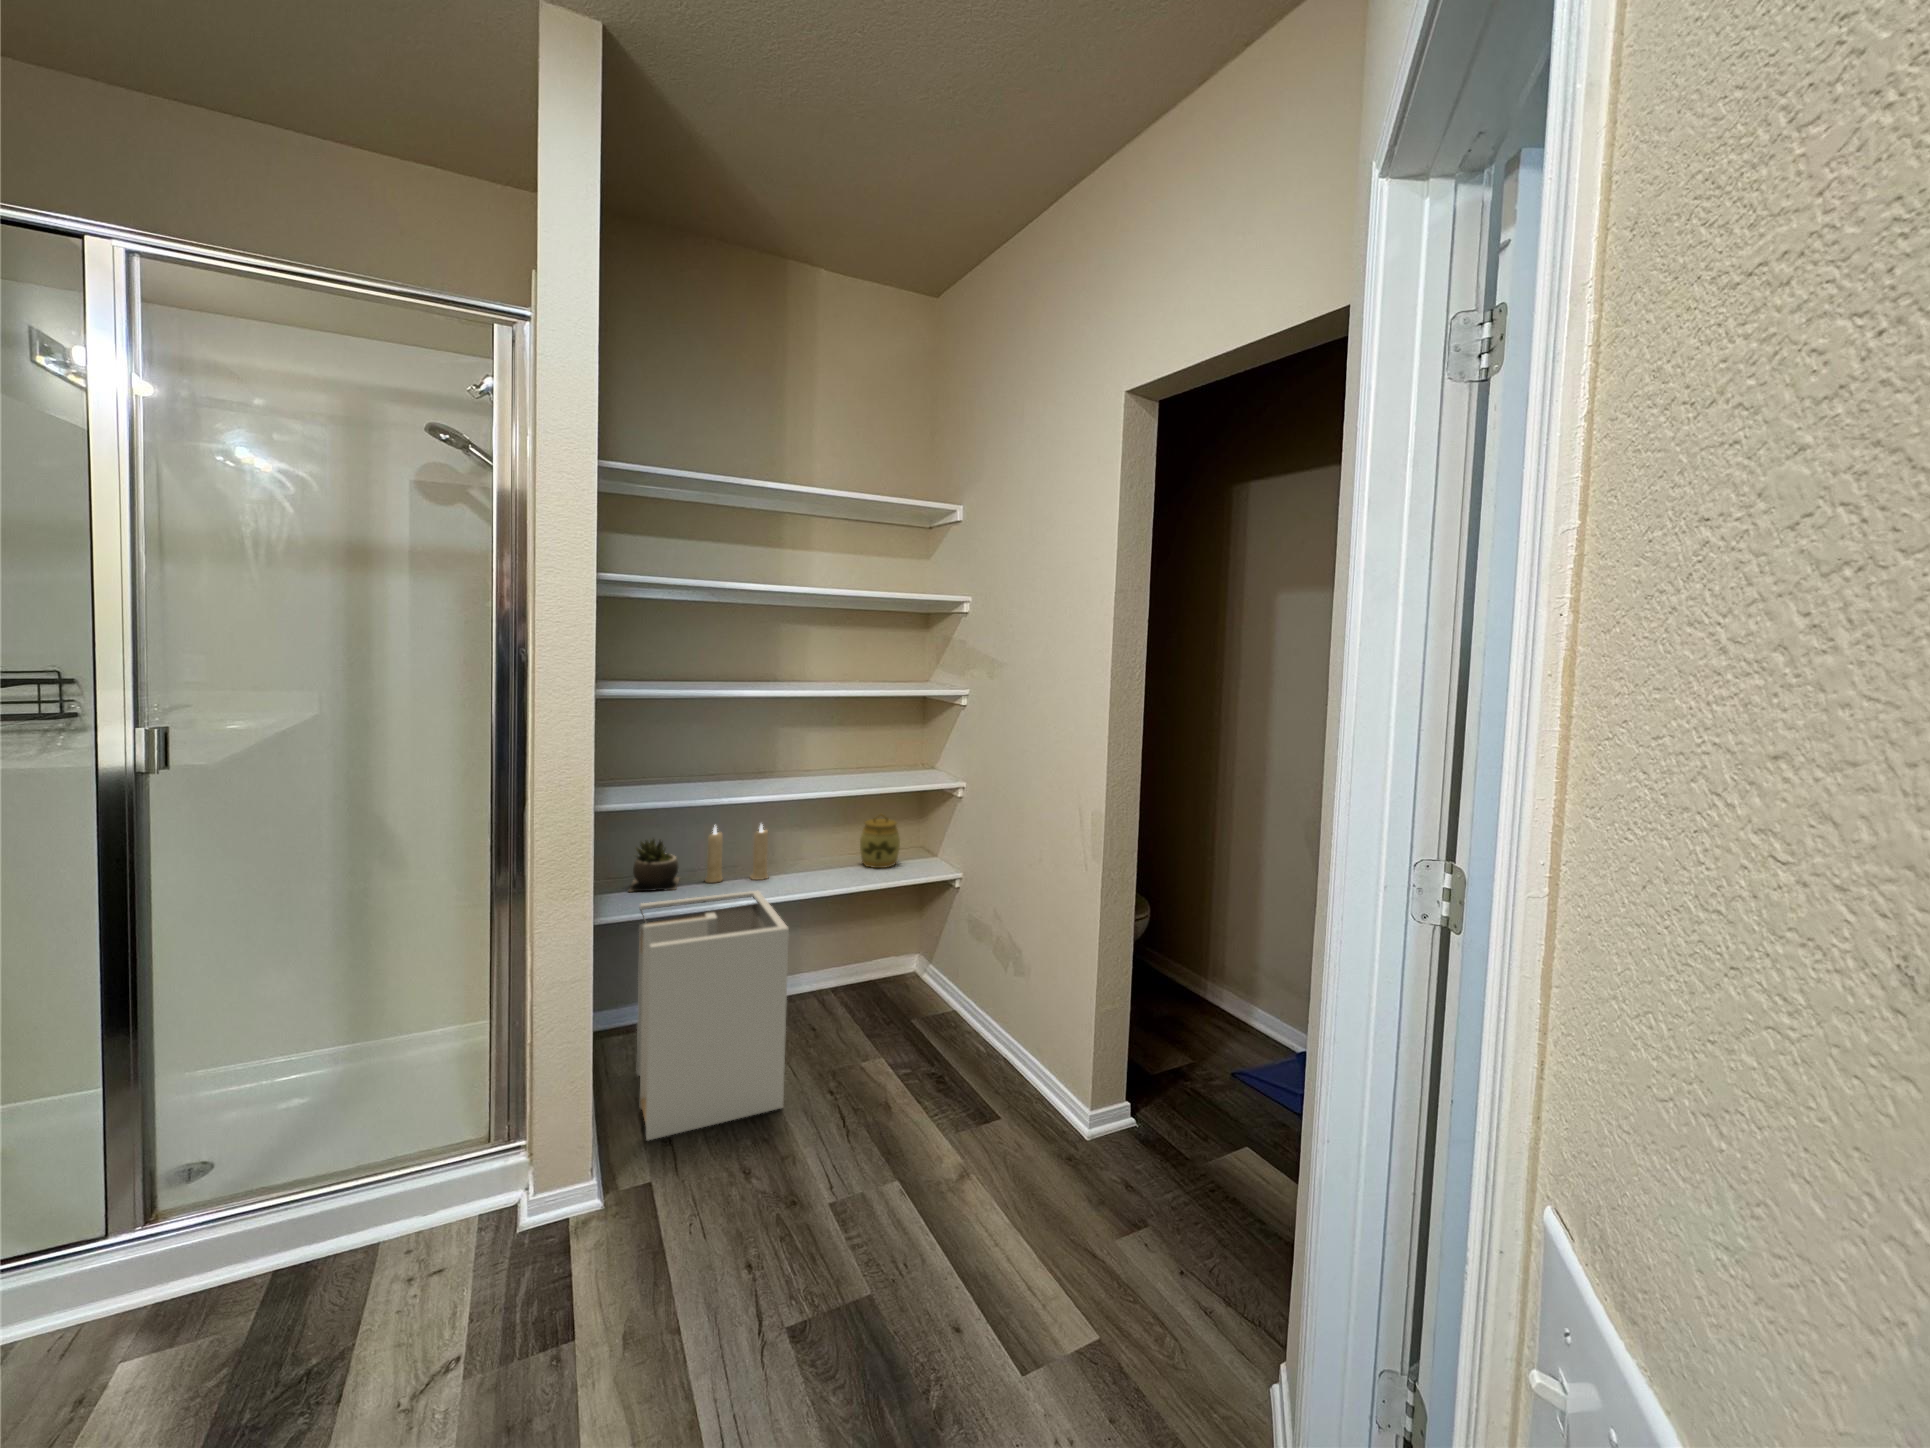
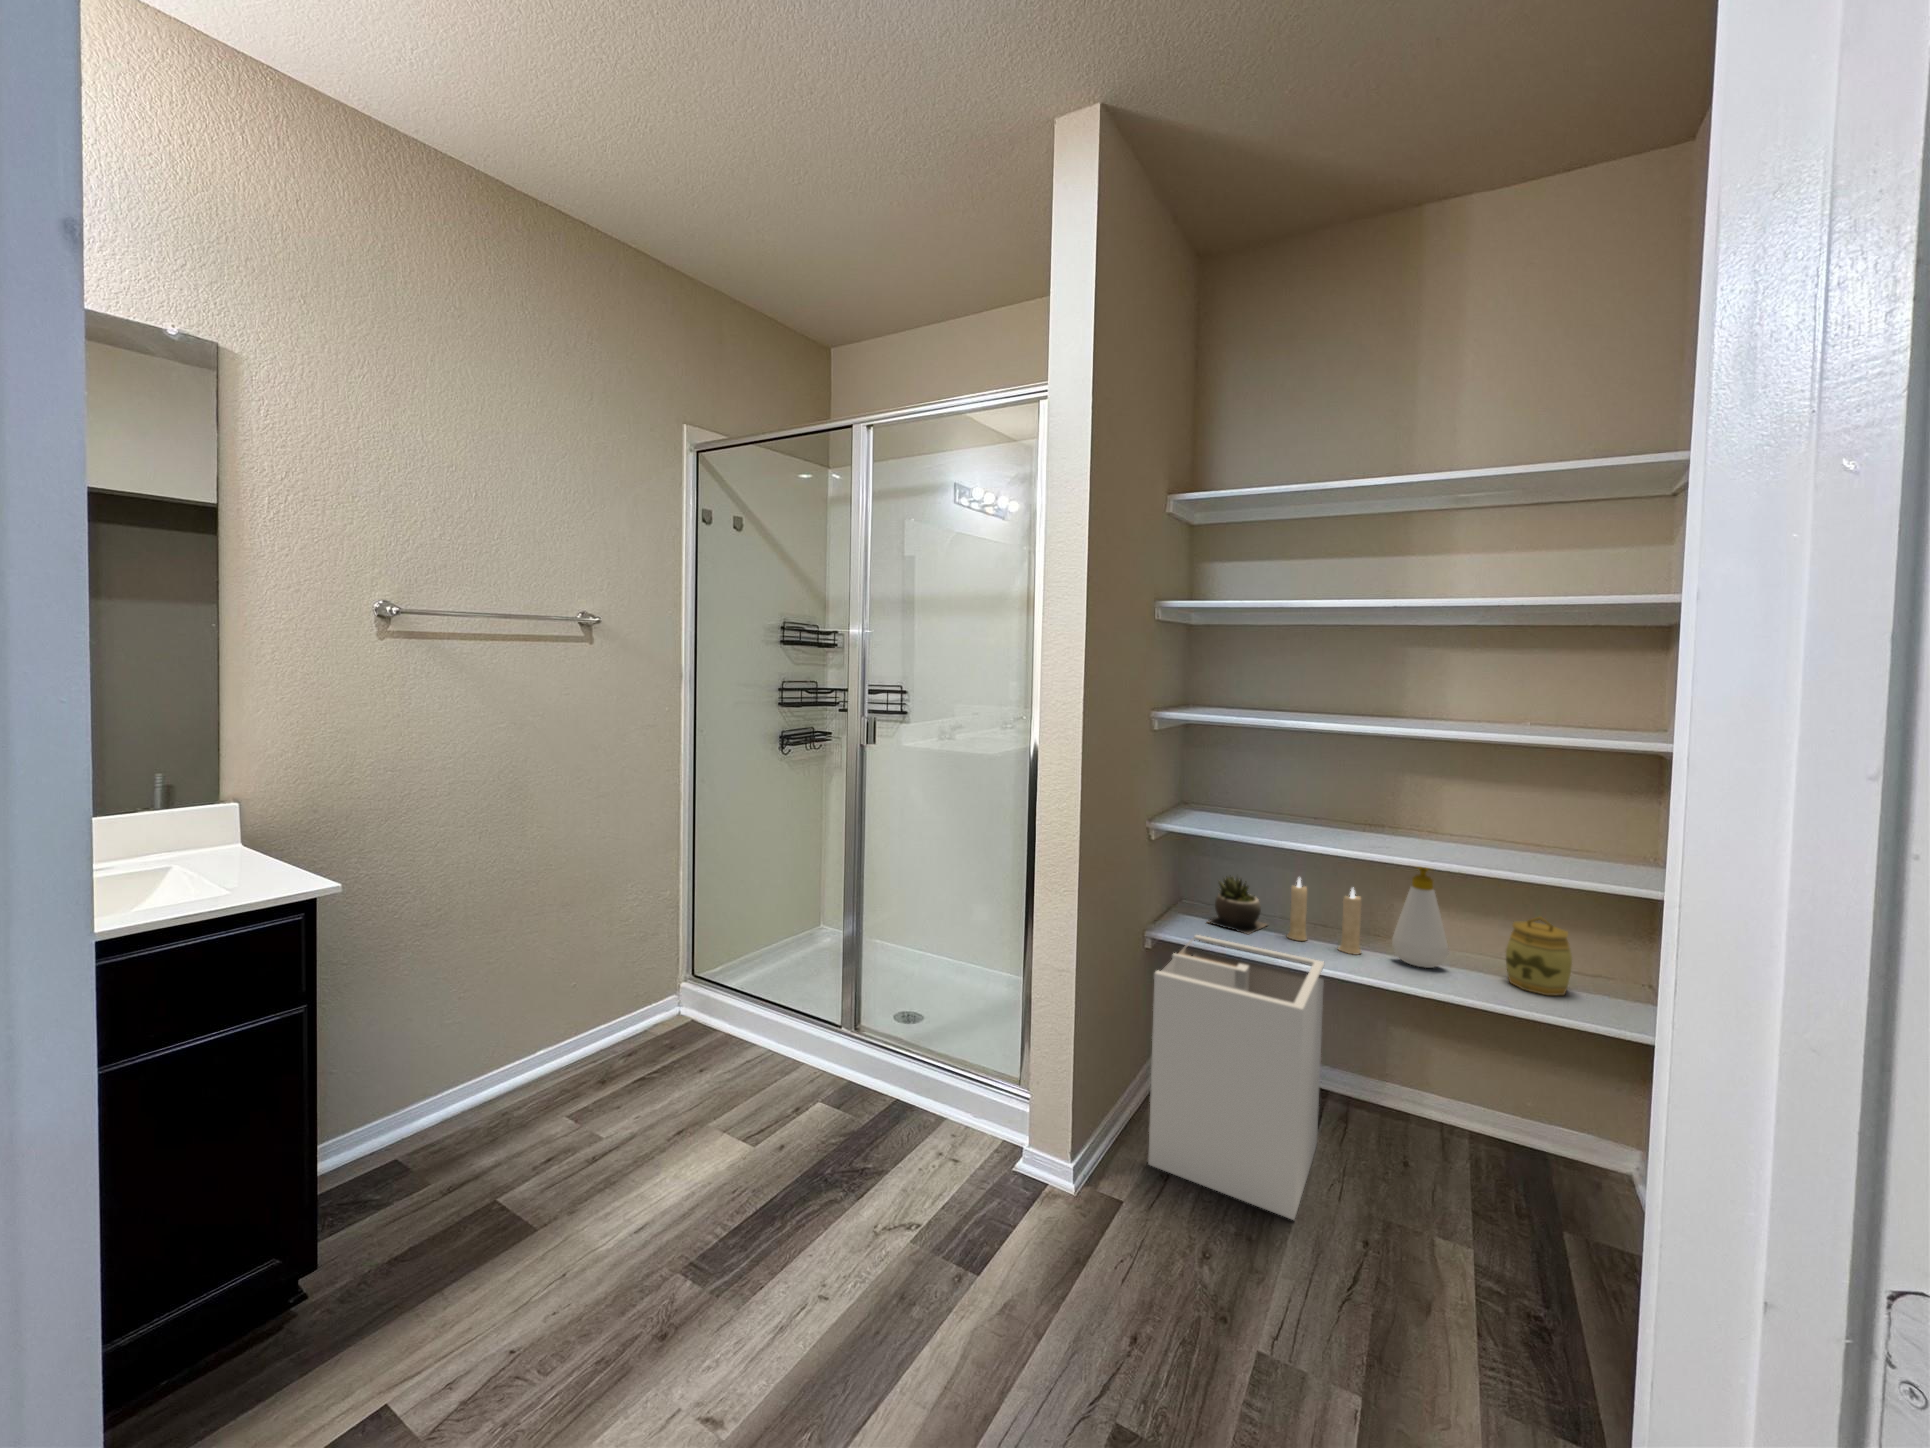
soap bottle: none [791,786,829,874] -> present [1392,867,1448,968]

